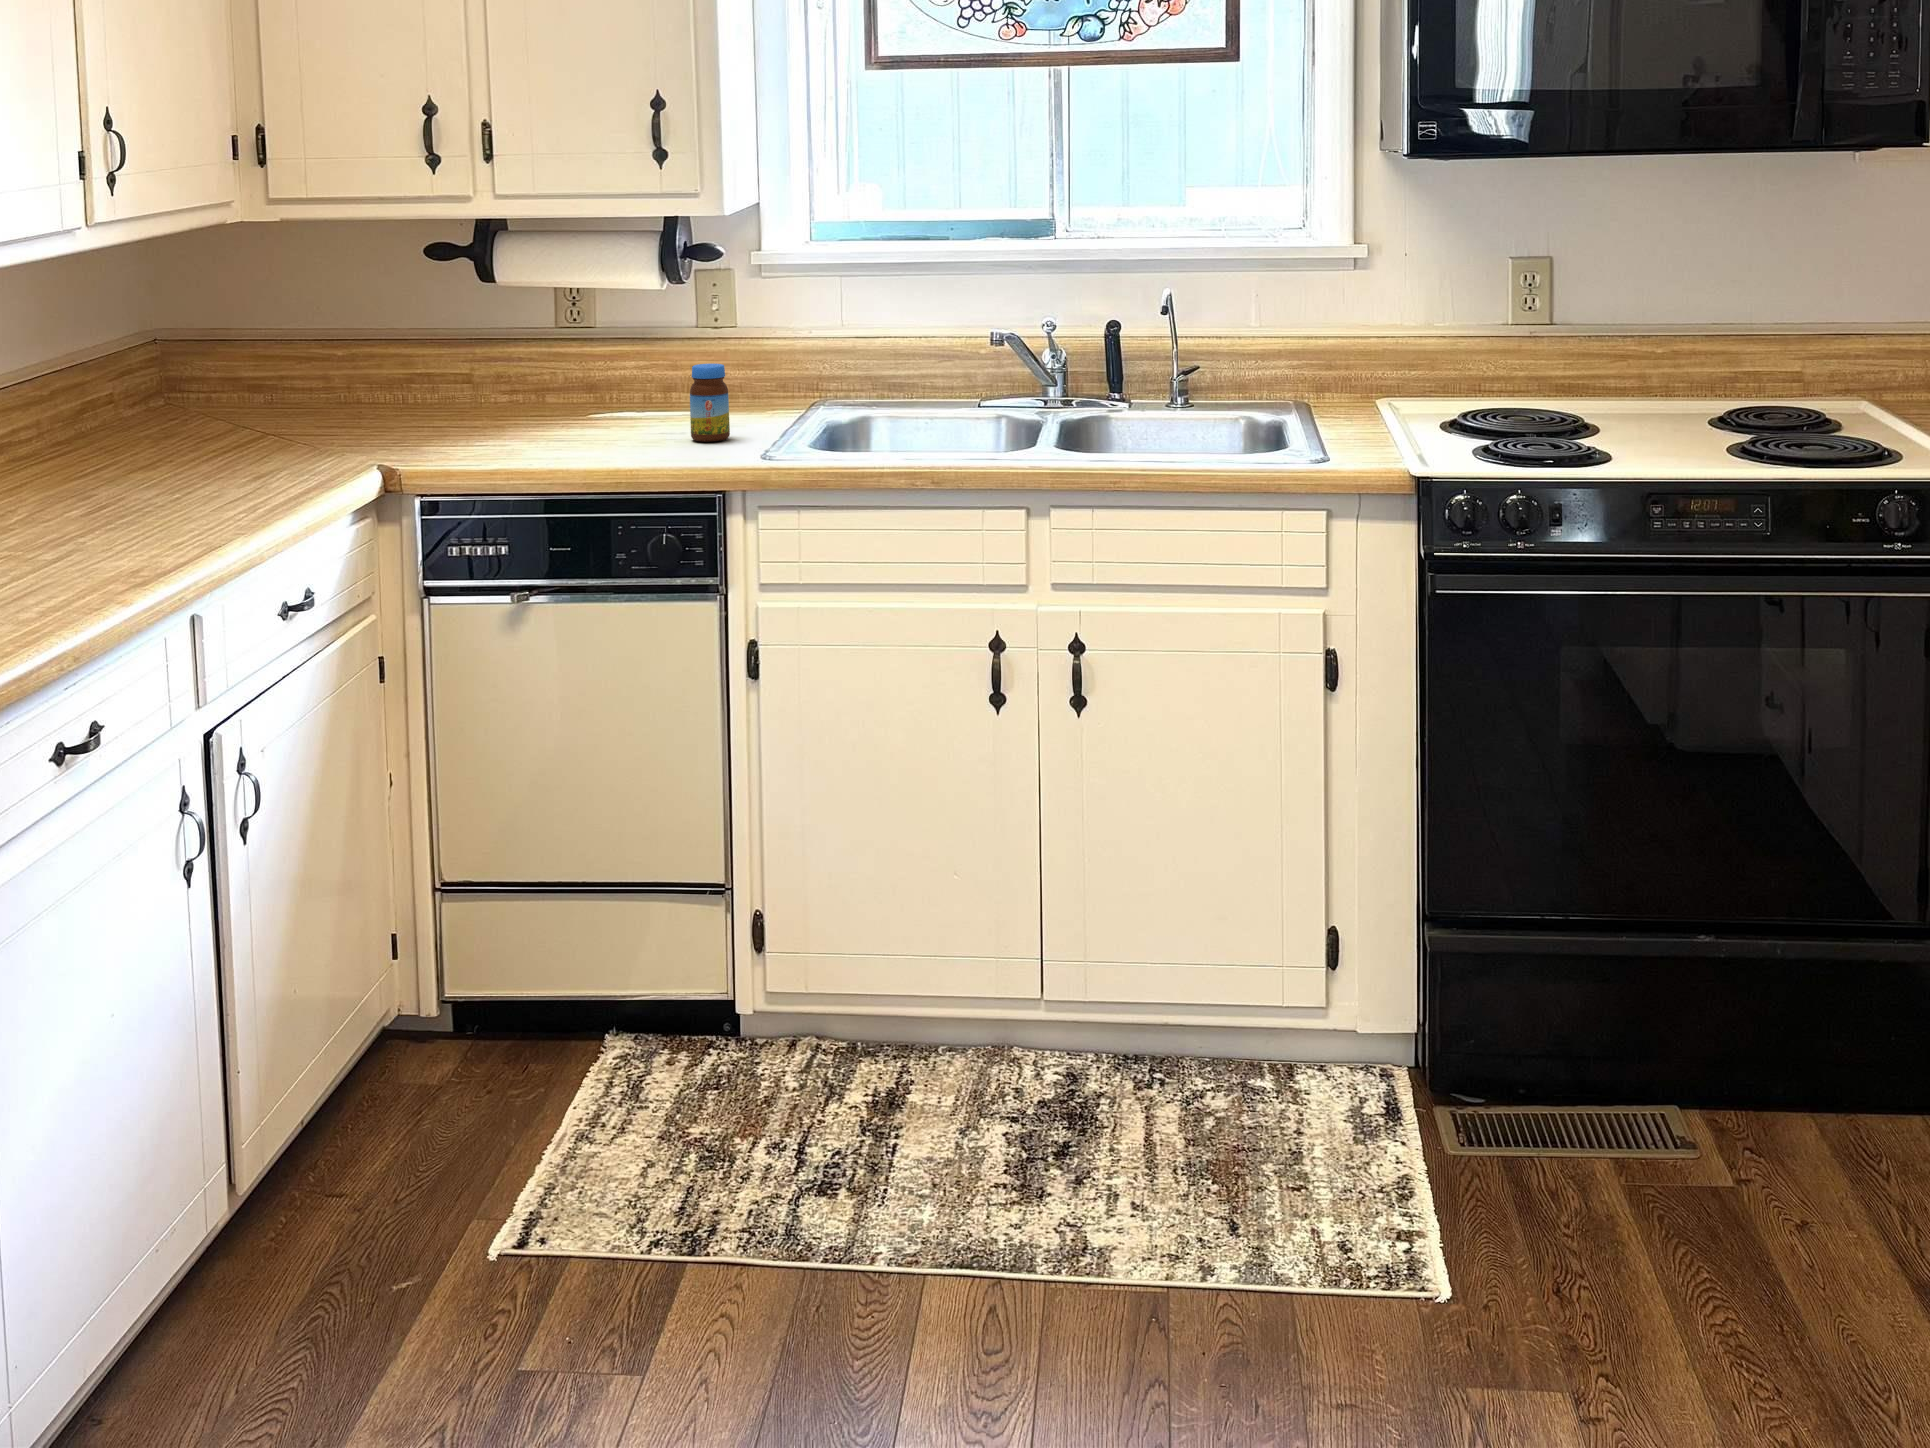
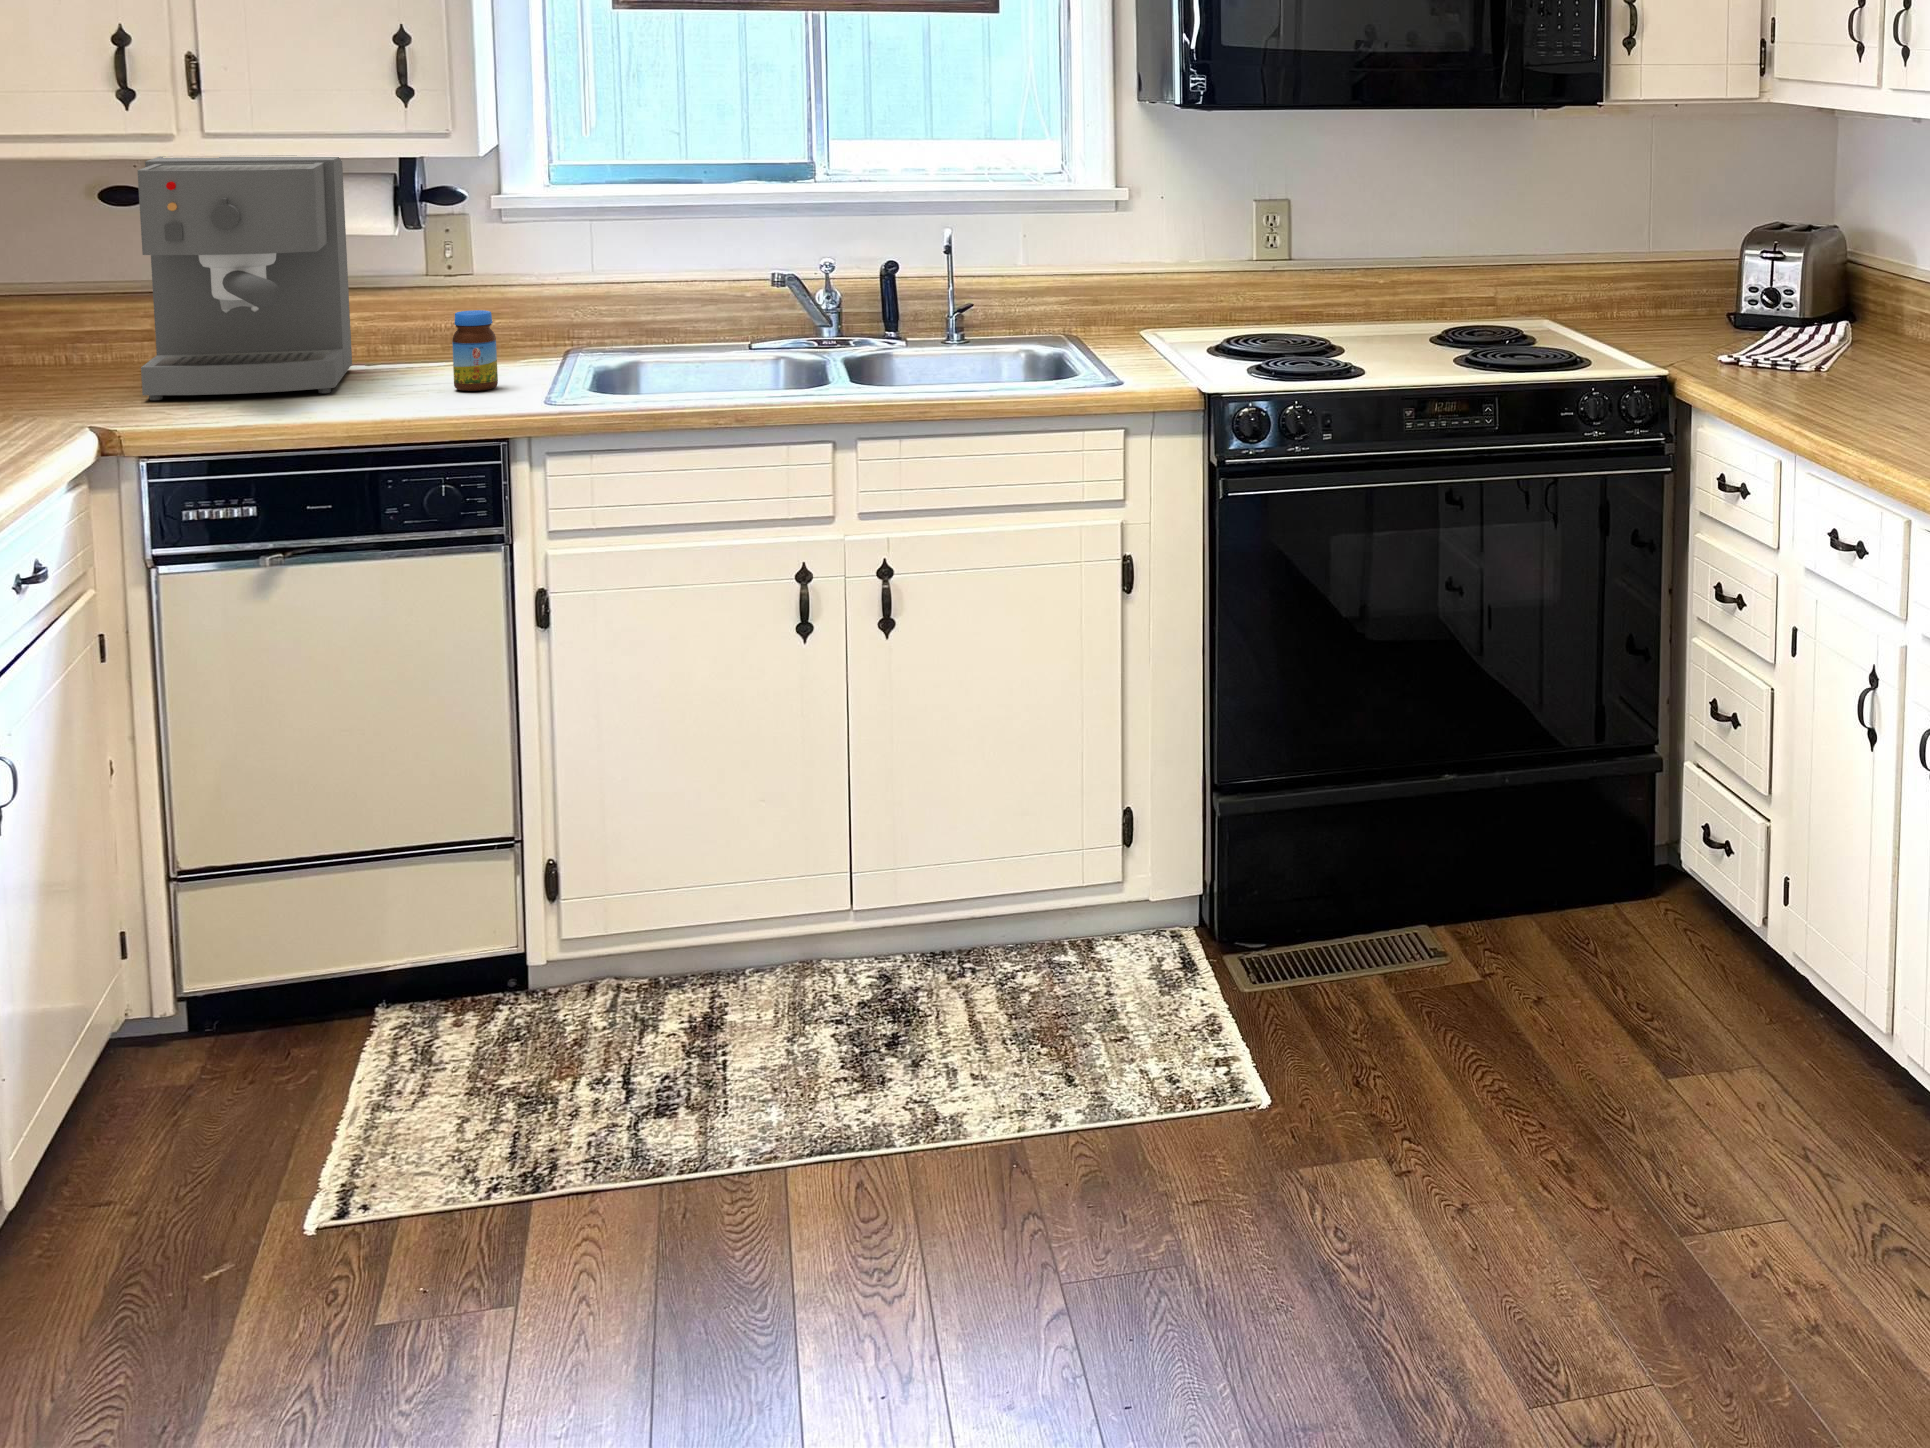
coffee maker: none [430,214,621,440] -> present [138,156,352,400]

